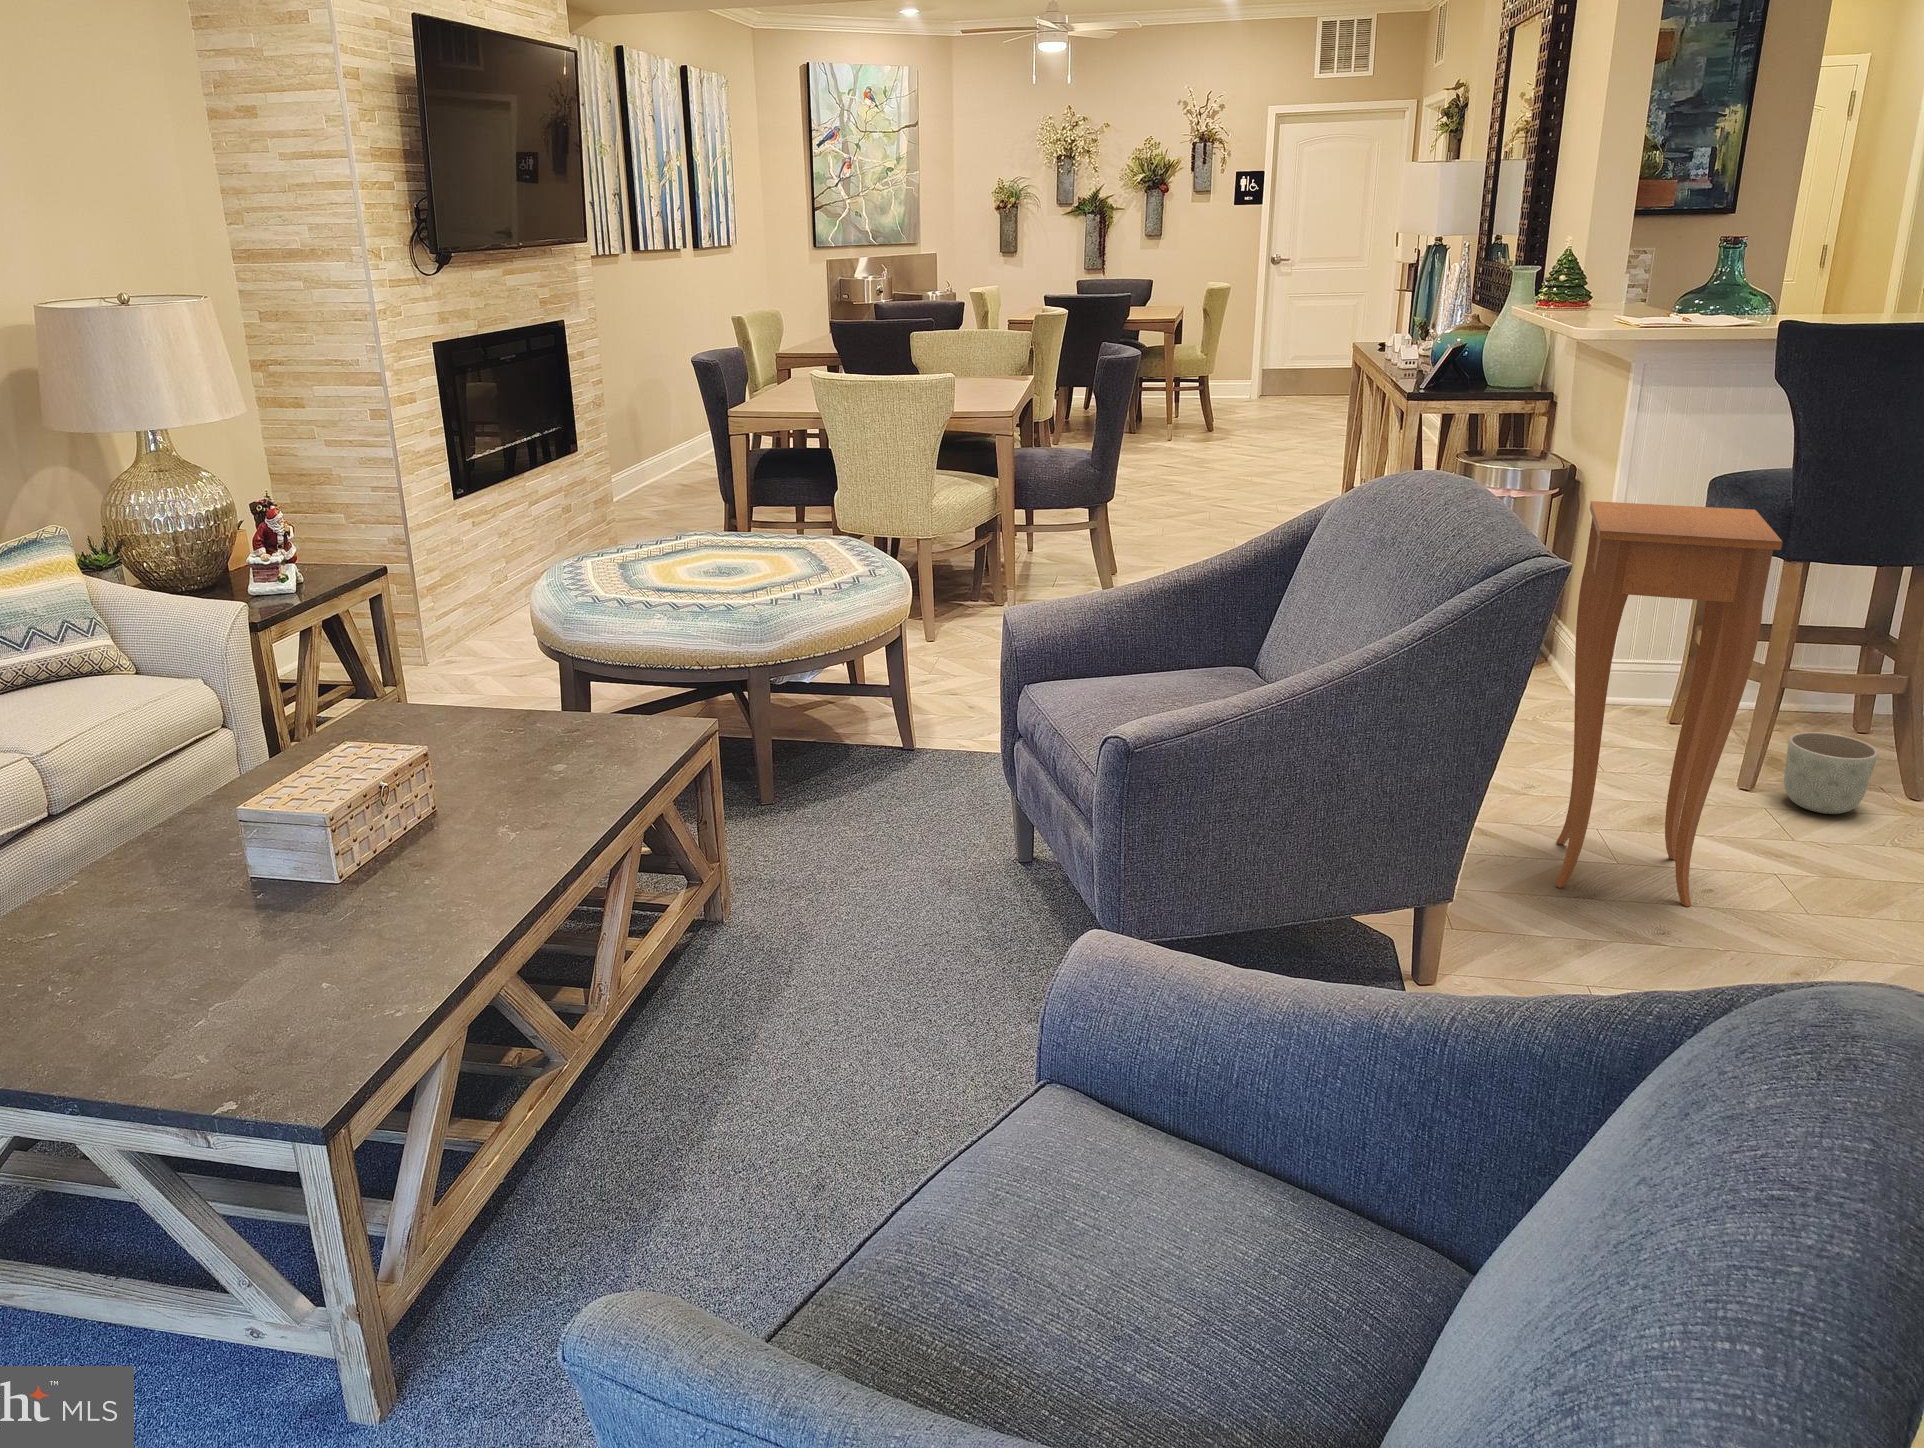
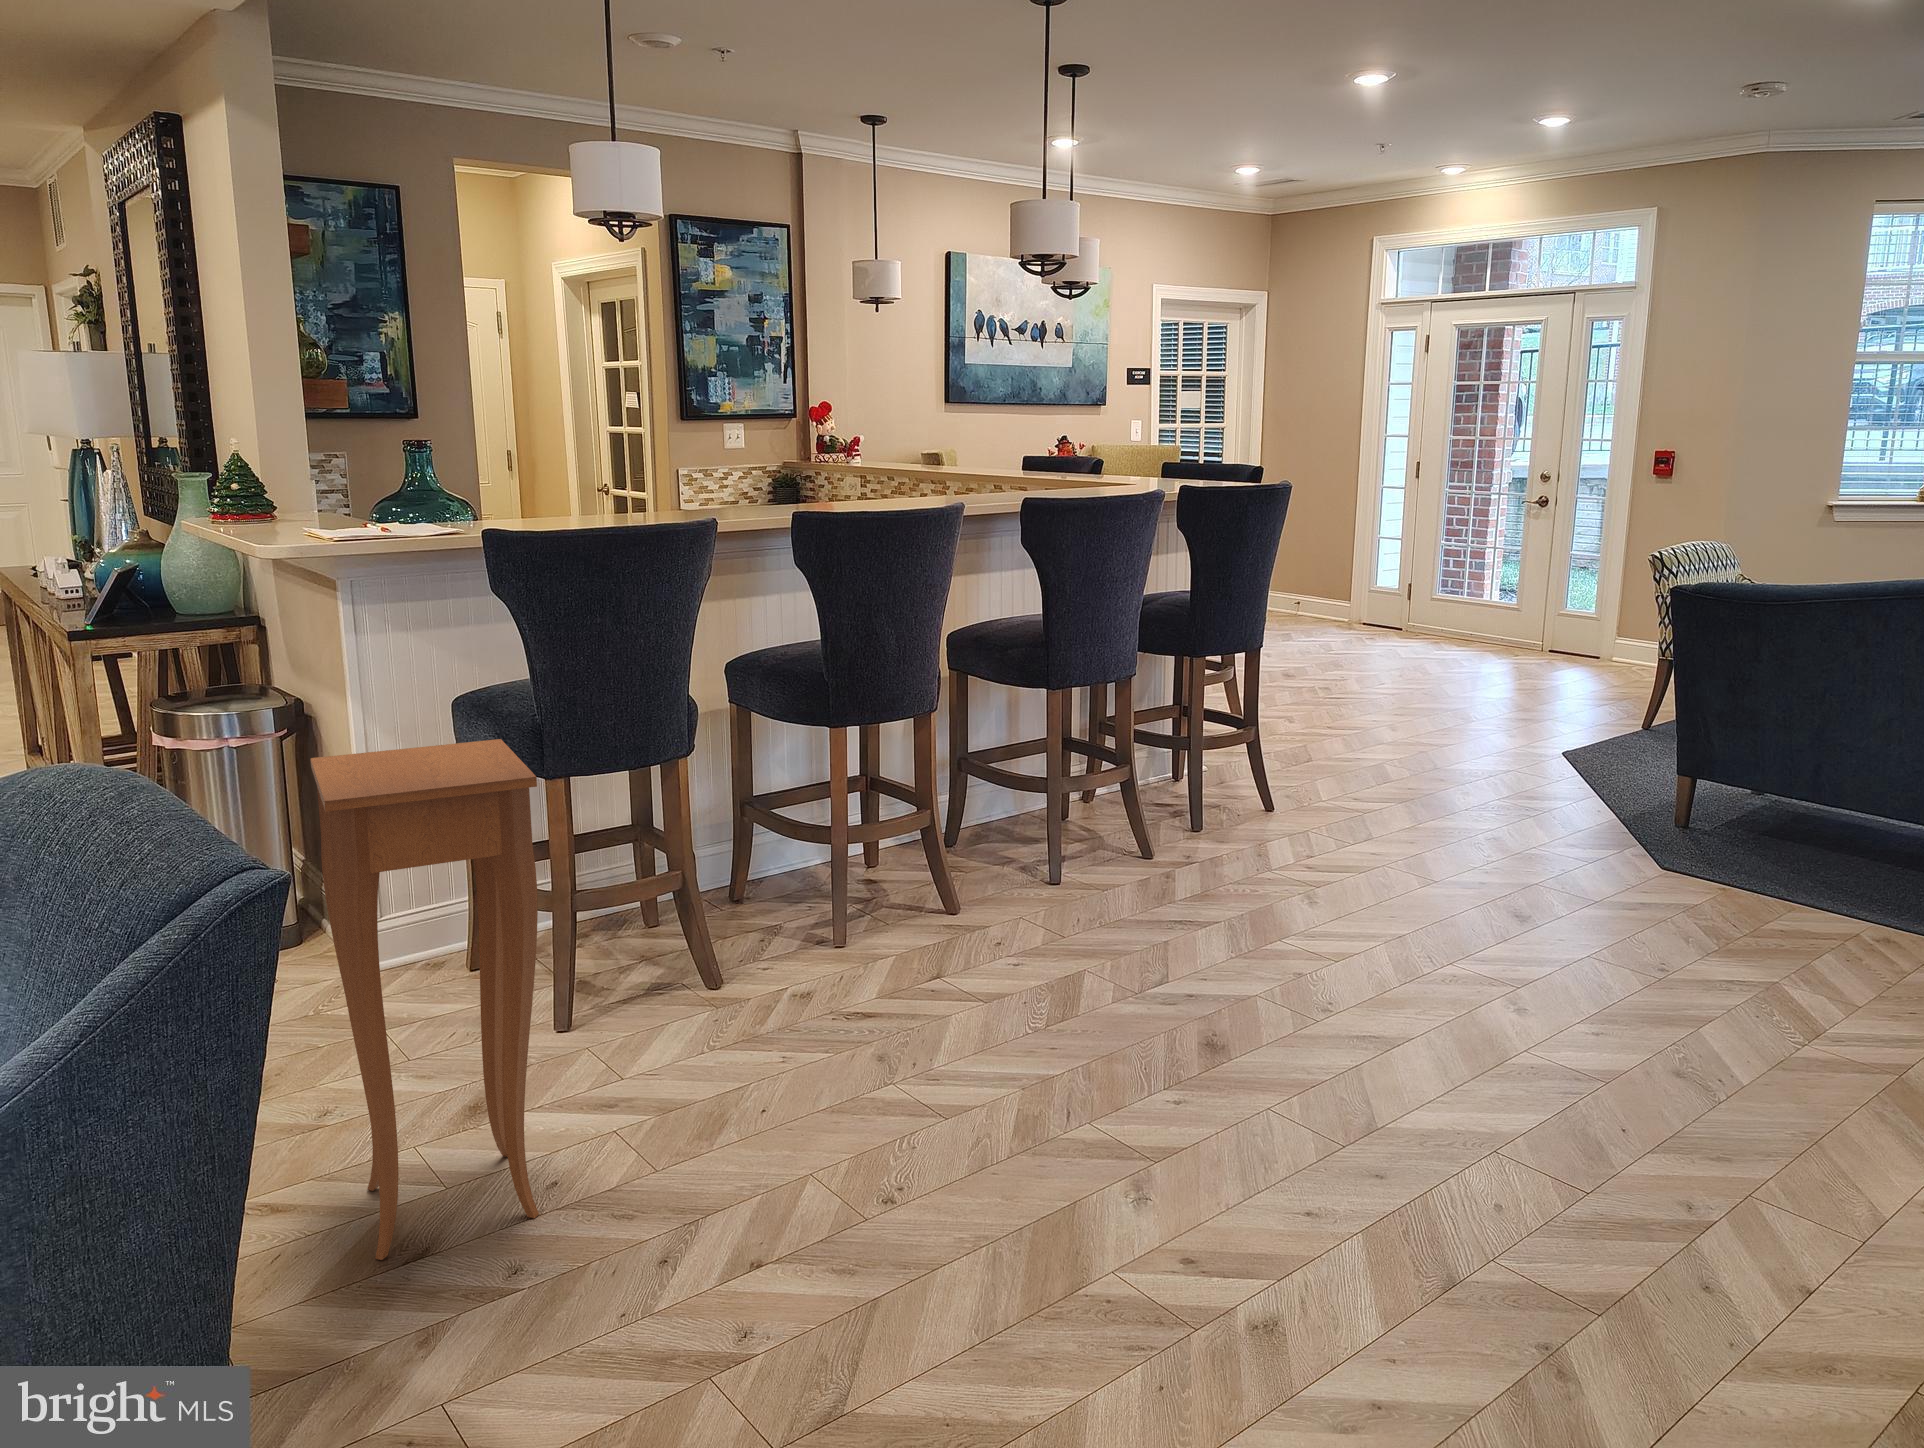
planter: present [1784,732,1878,814] -> none [591,946,673,1036]

